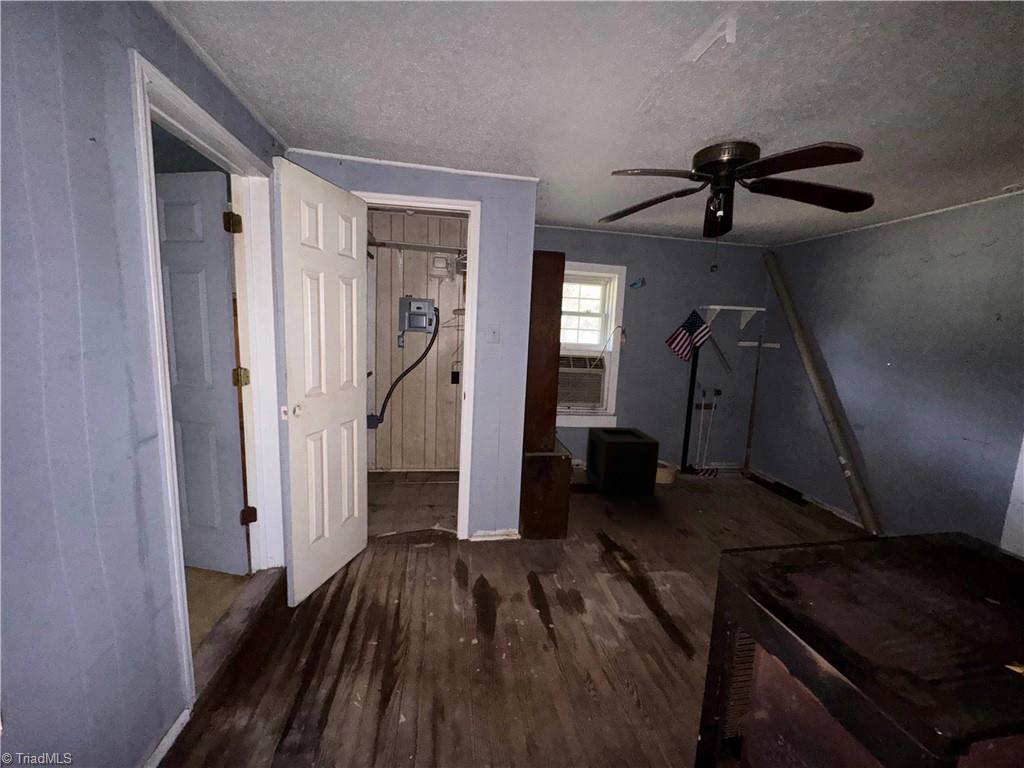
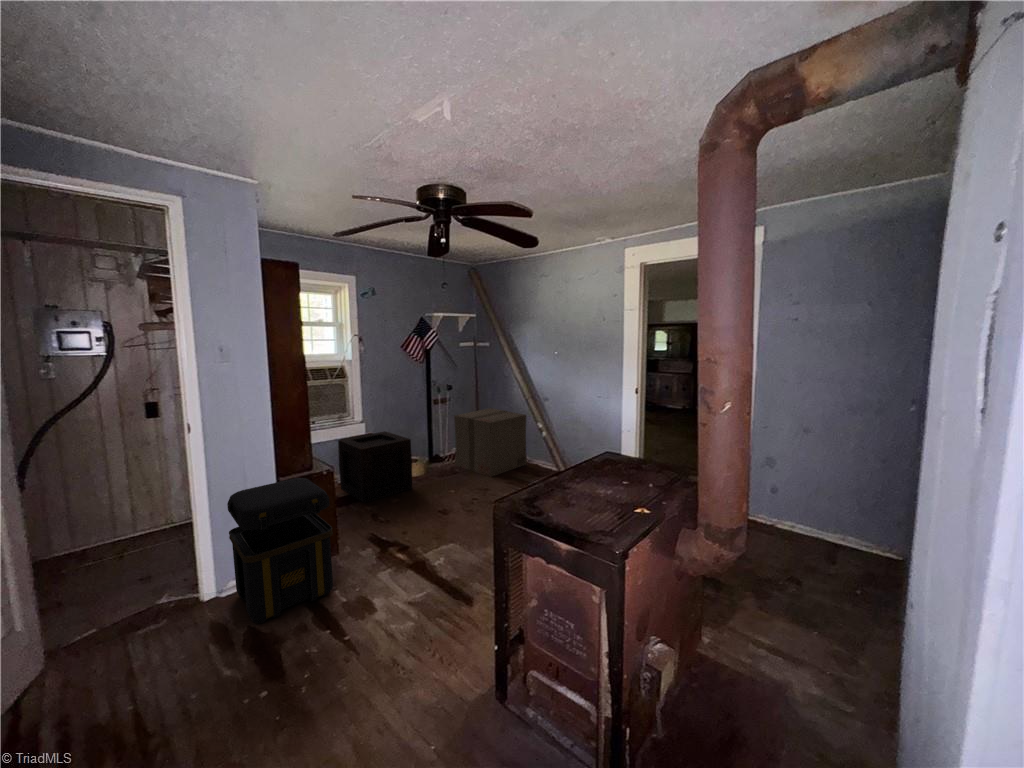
cardboard box: none [710,424,823,508] -> present [454,408,527,477]
toolbox: none [482,456,559,576] -> present [227,478,333,623]

